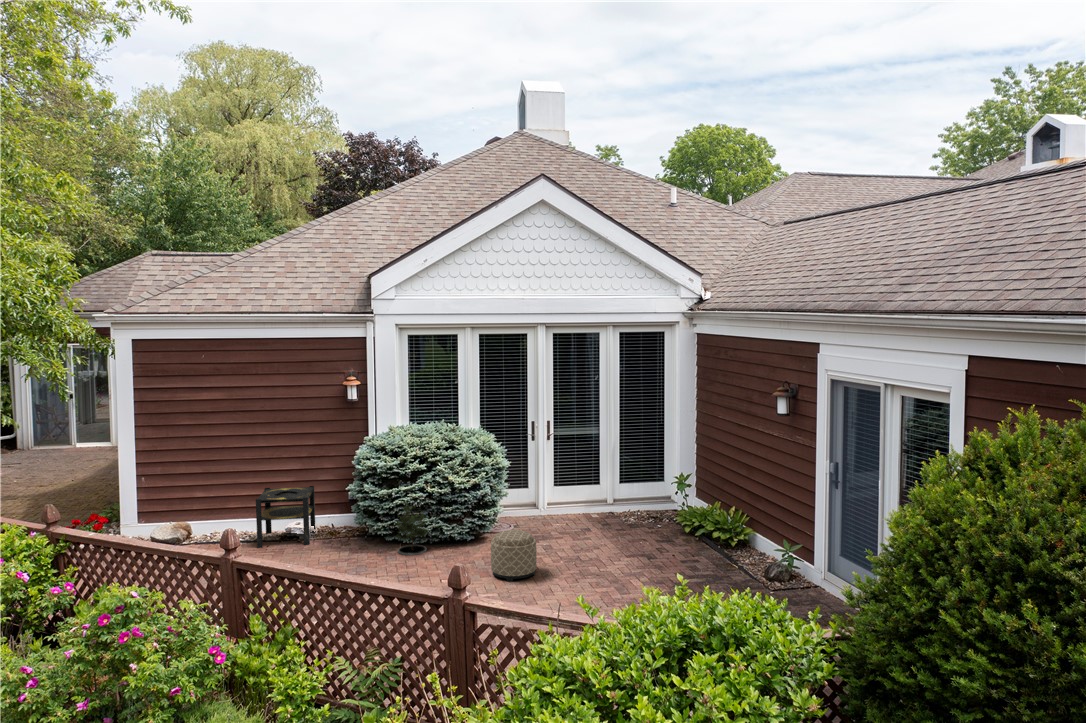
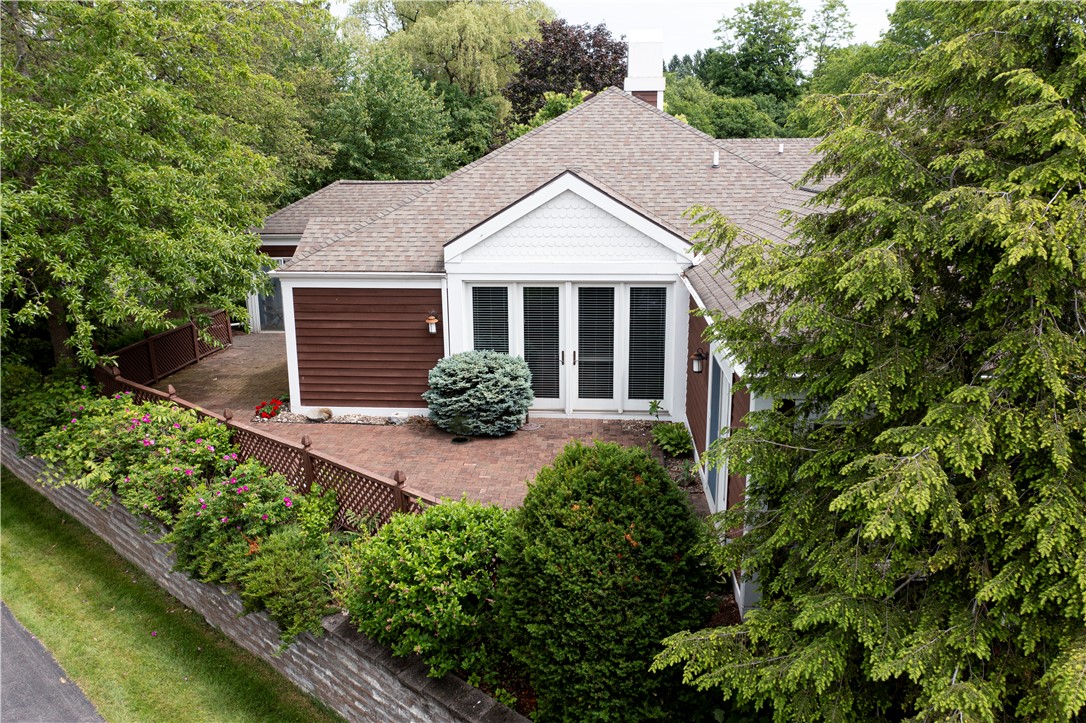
side table: present [256,486,316,548] -> none [366,389,409,430]
ottoman: present [491,530,537,581] -> none [496,436,526,471]

